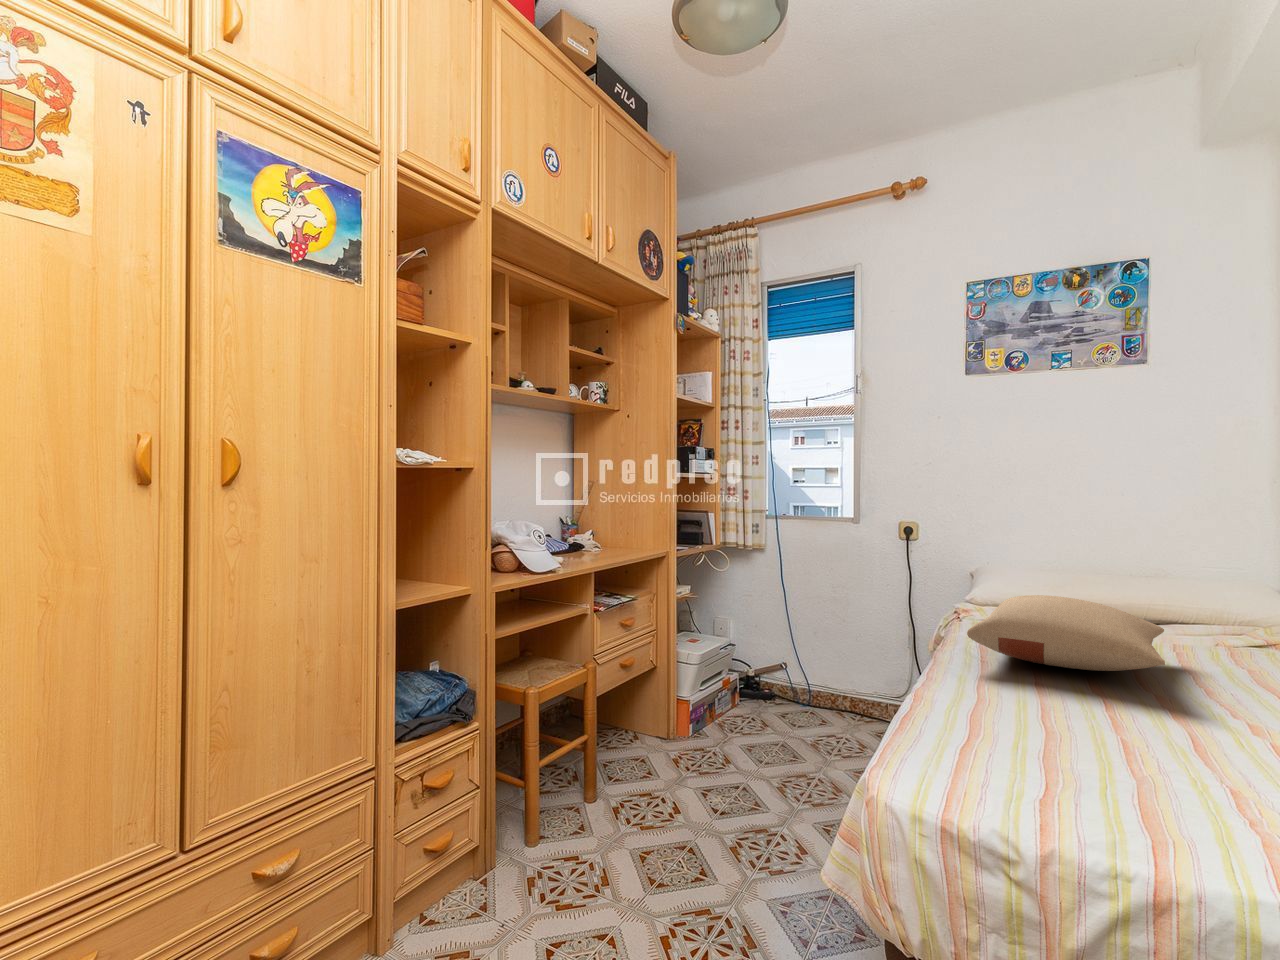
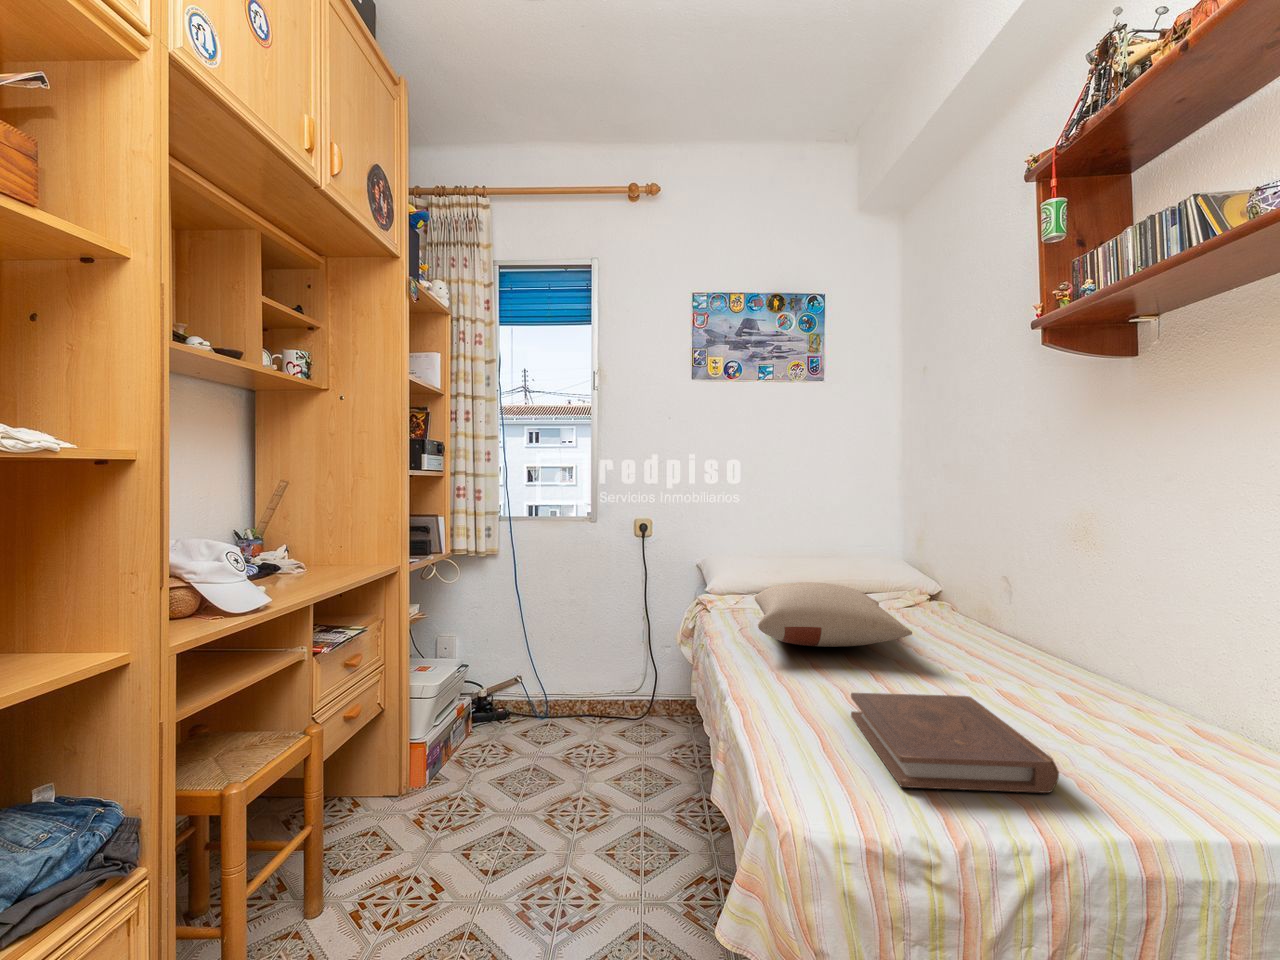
book: none [1015,706,1226,840] -> present [851,693,1059,793]

